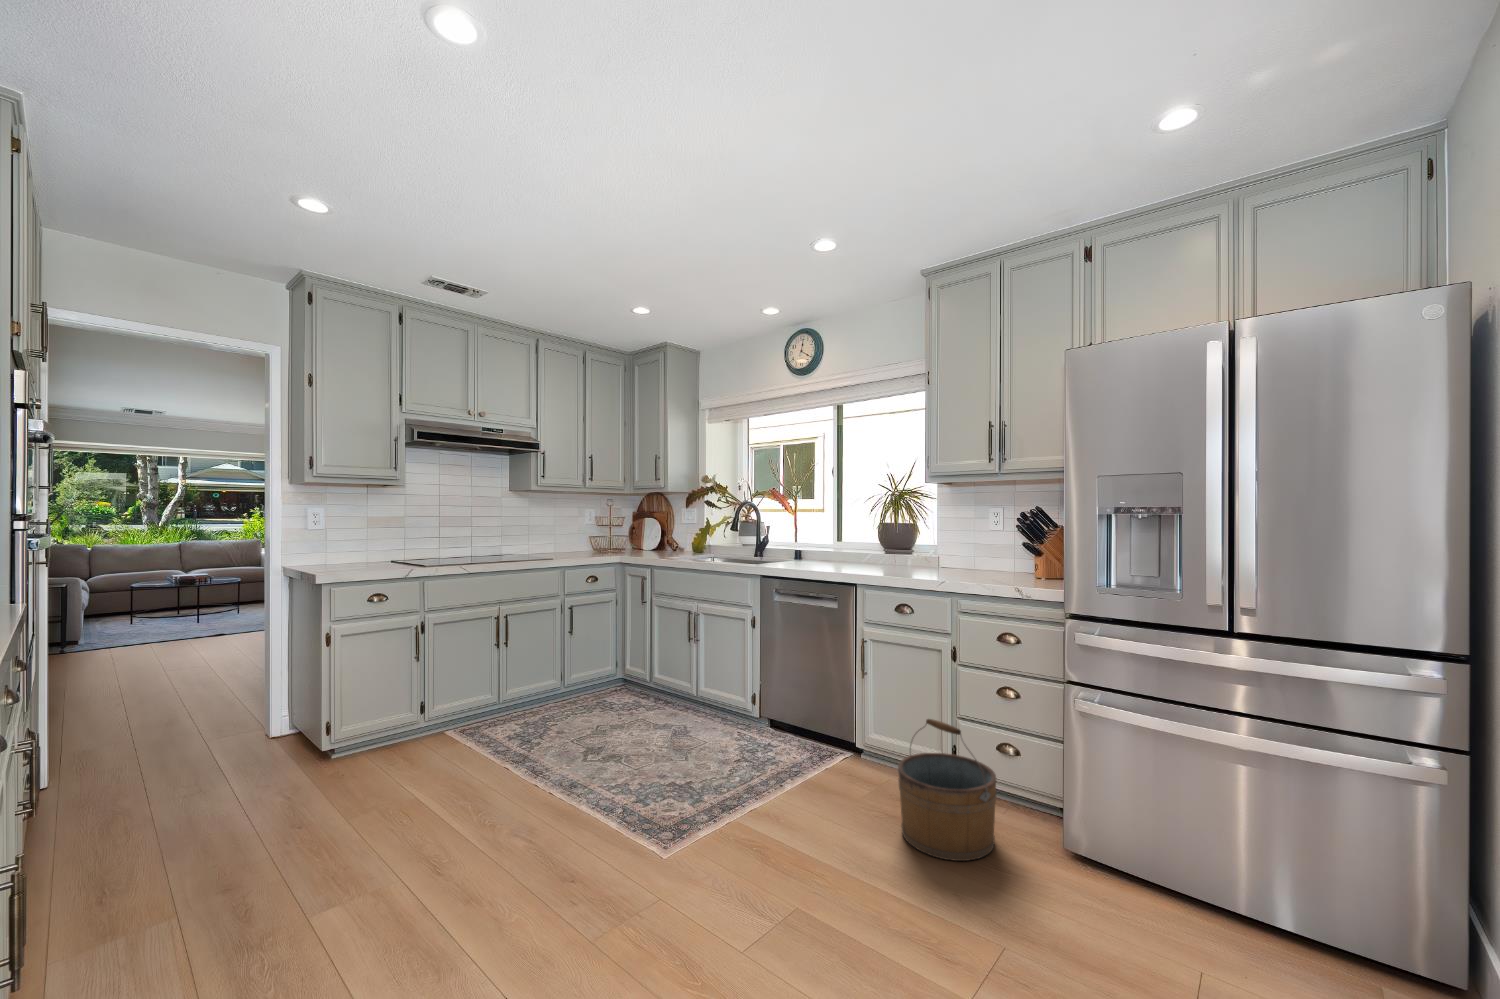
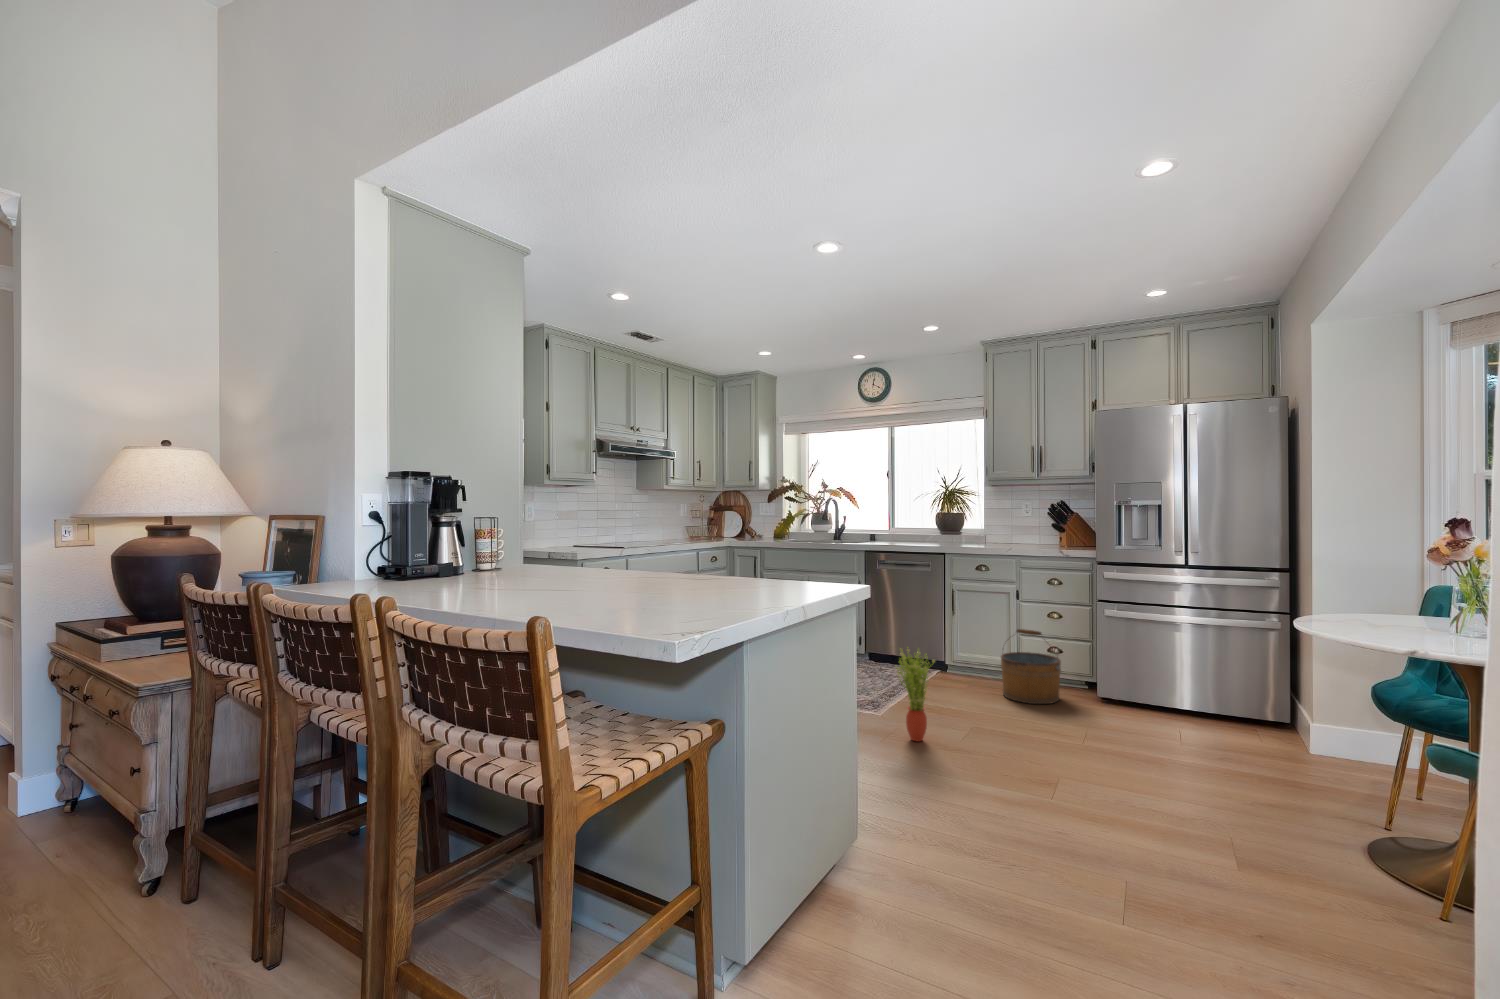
potted plant: none [589,770,664,954] -> present [896,647,935,741]

